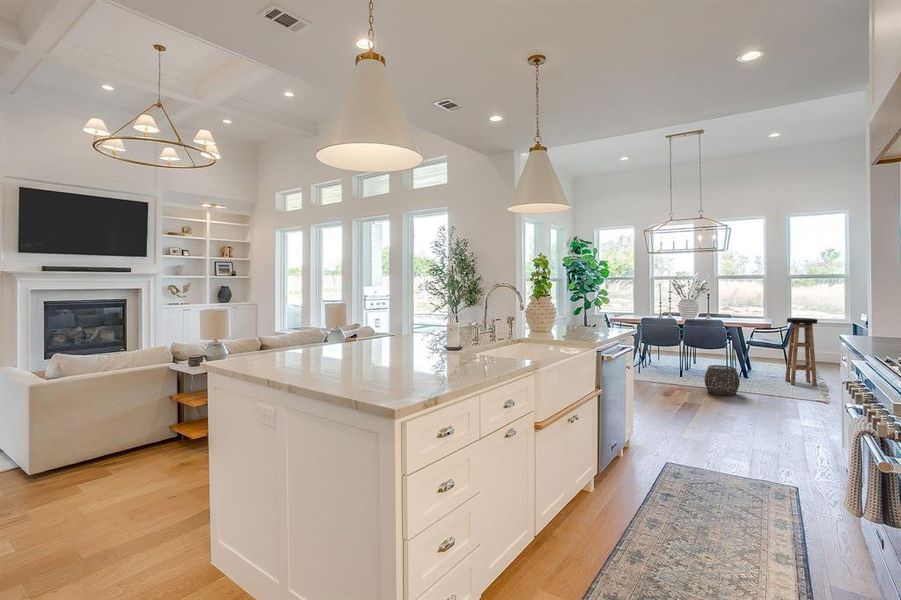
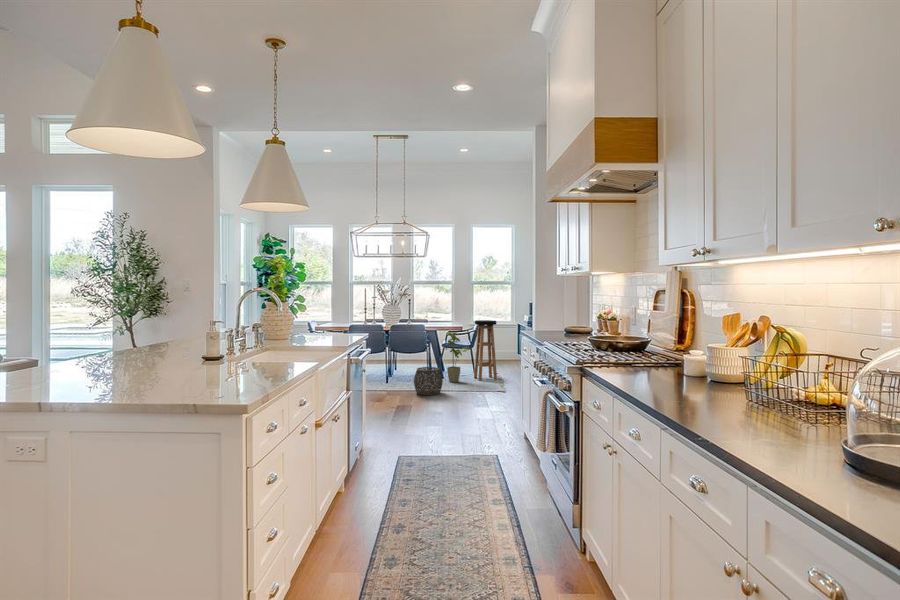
house plant: none [747,330,781,384] -> present [445,332,470,382]

